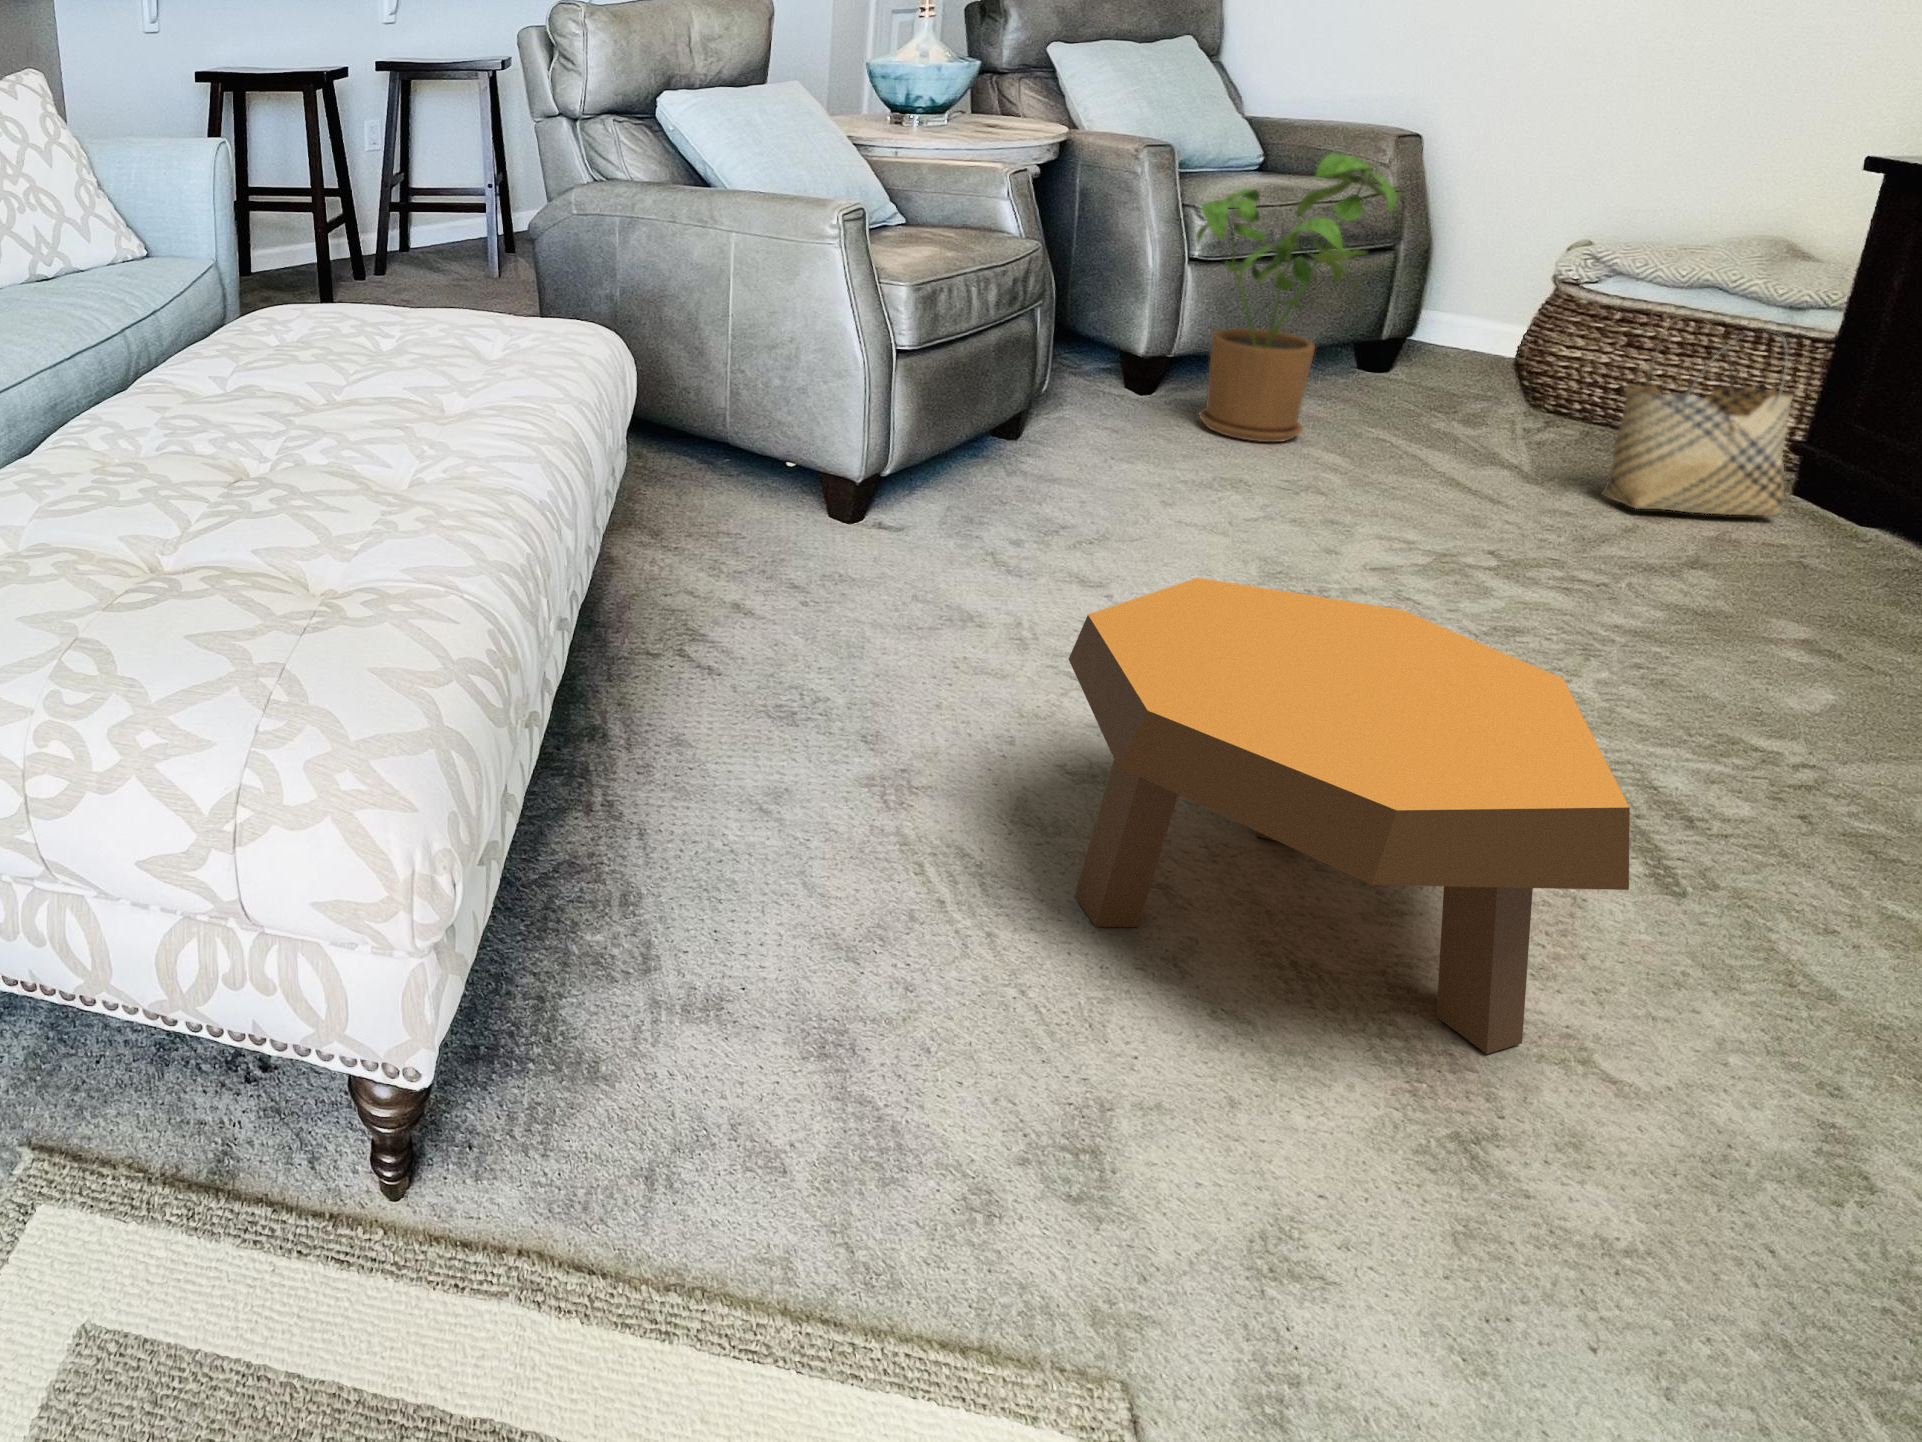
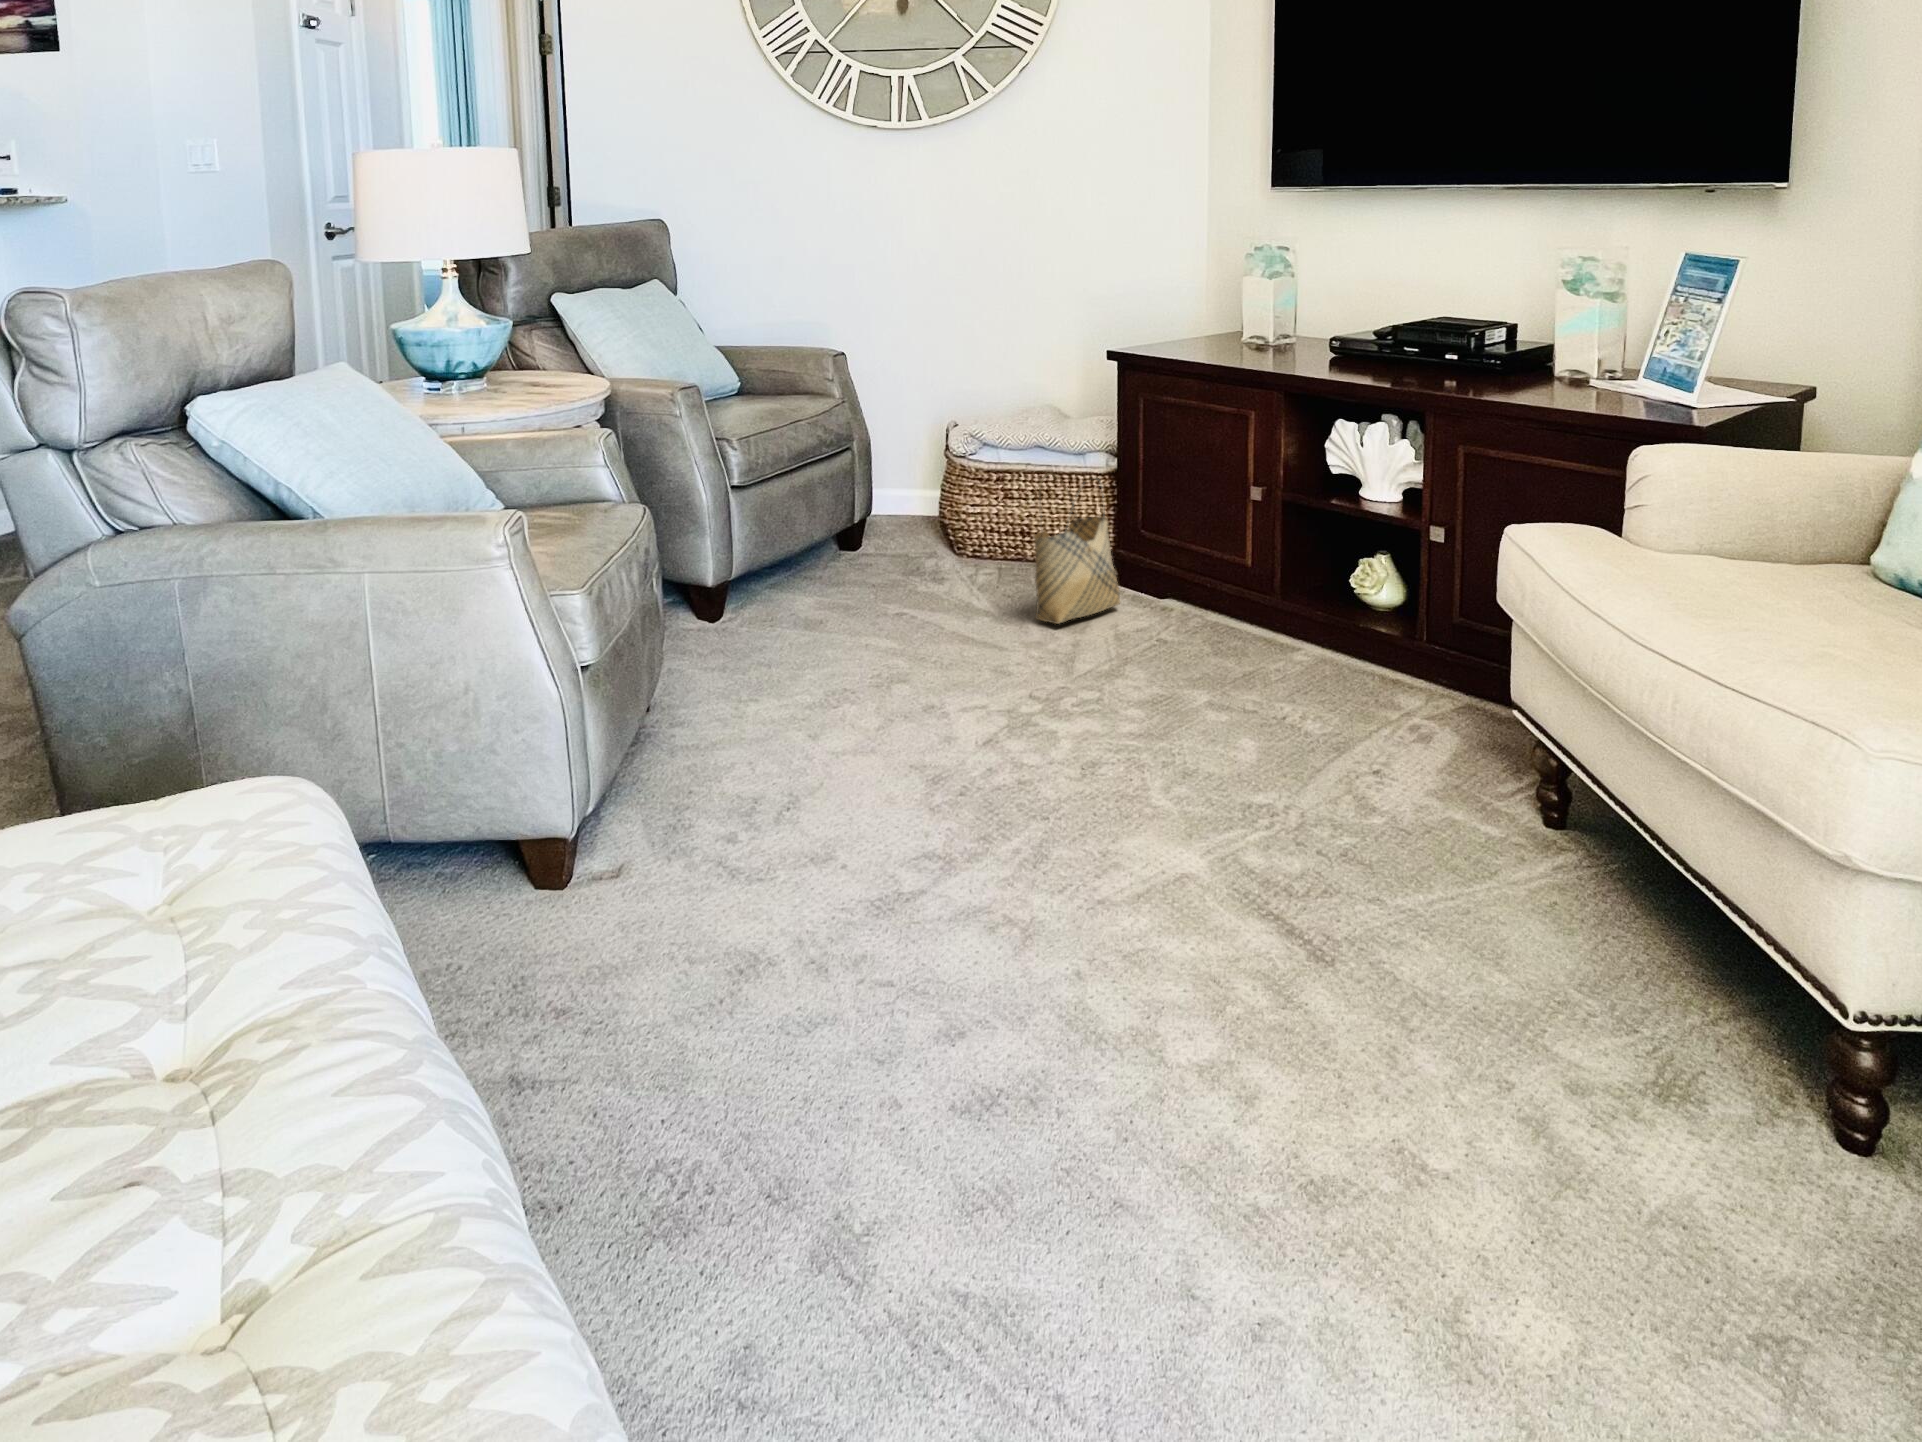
house plant: present [1196,154,1402,442] -> none [735,383,874,645]
footstool: present [1069,578,1630,1054] -> none [905,776,1310,1192]

